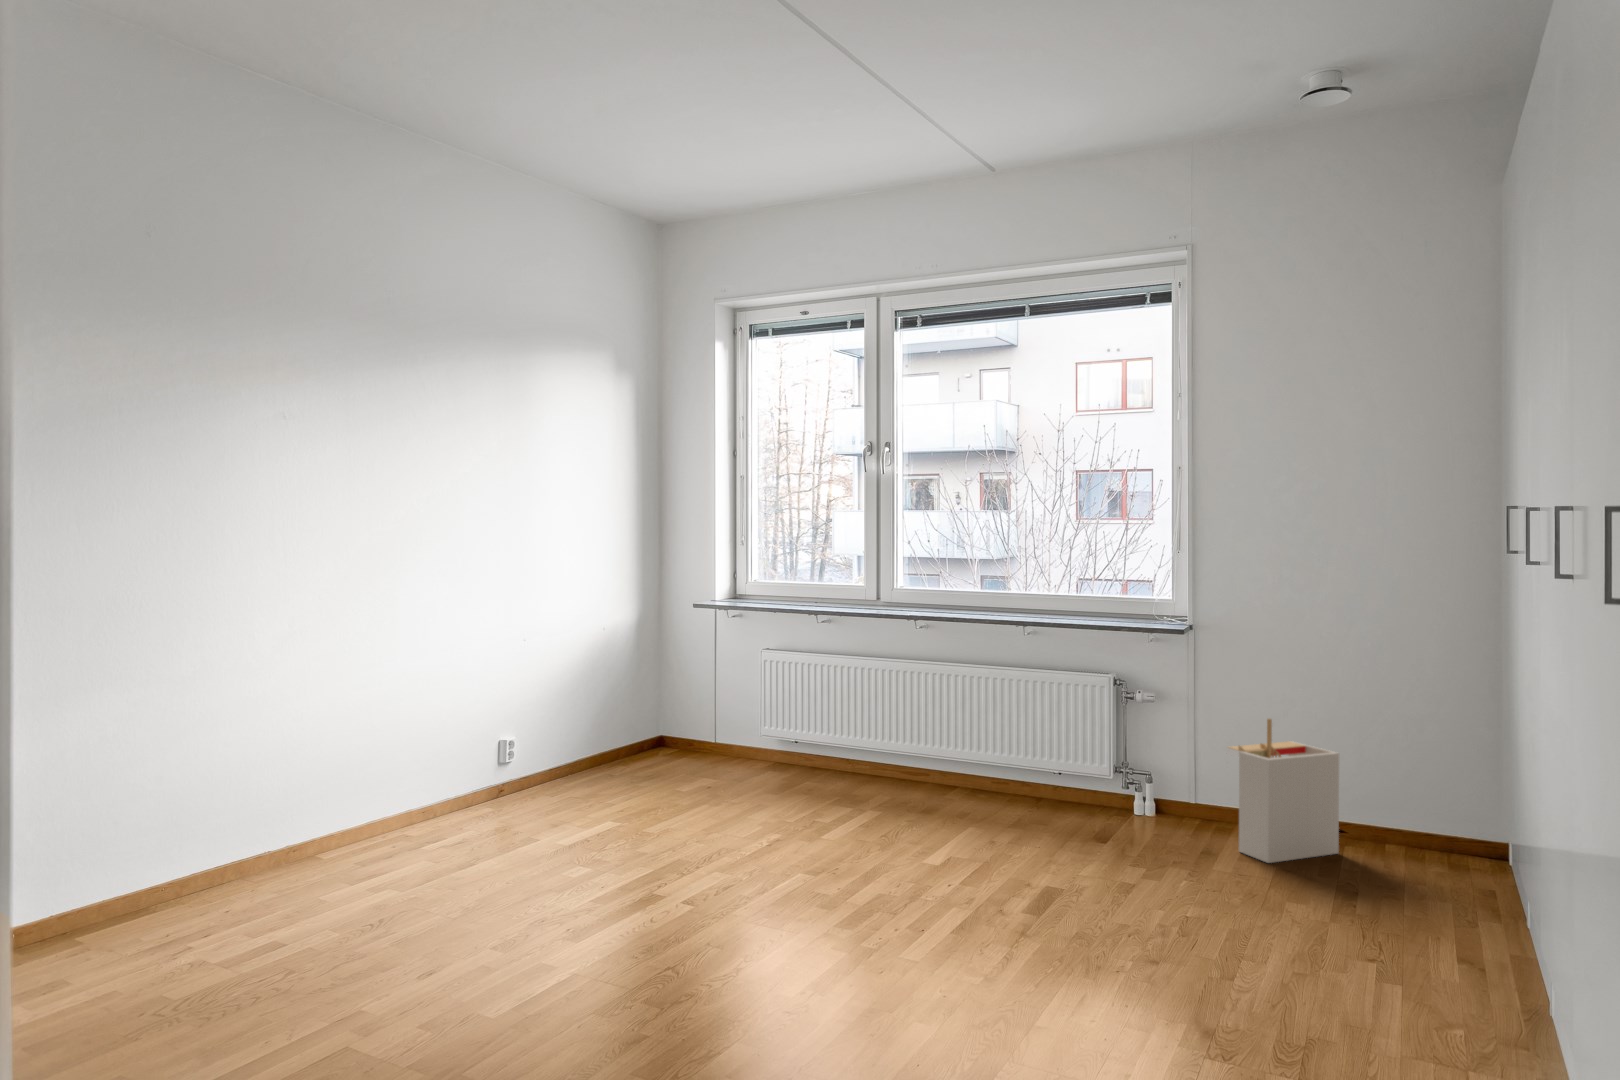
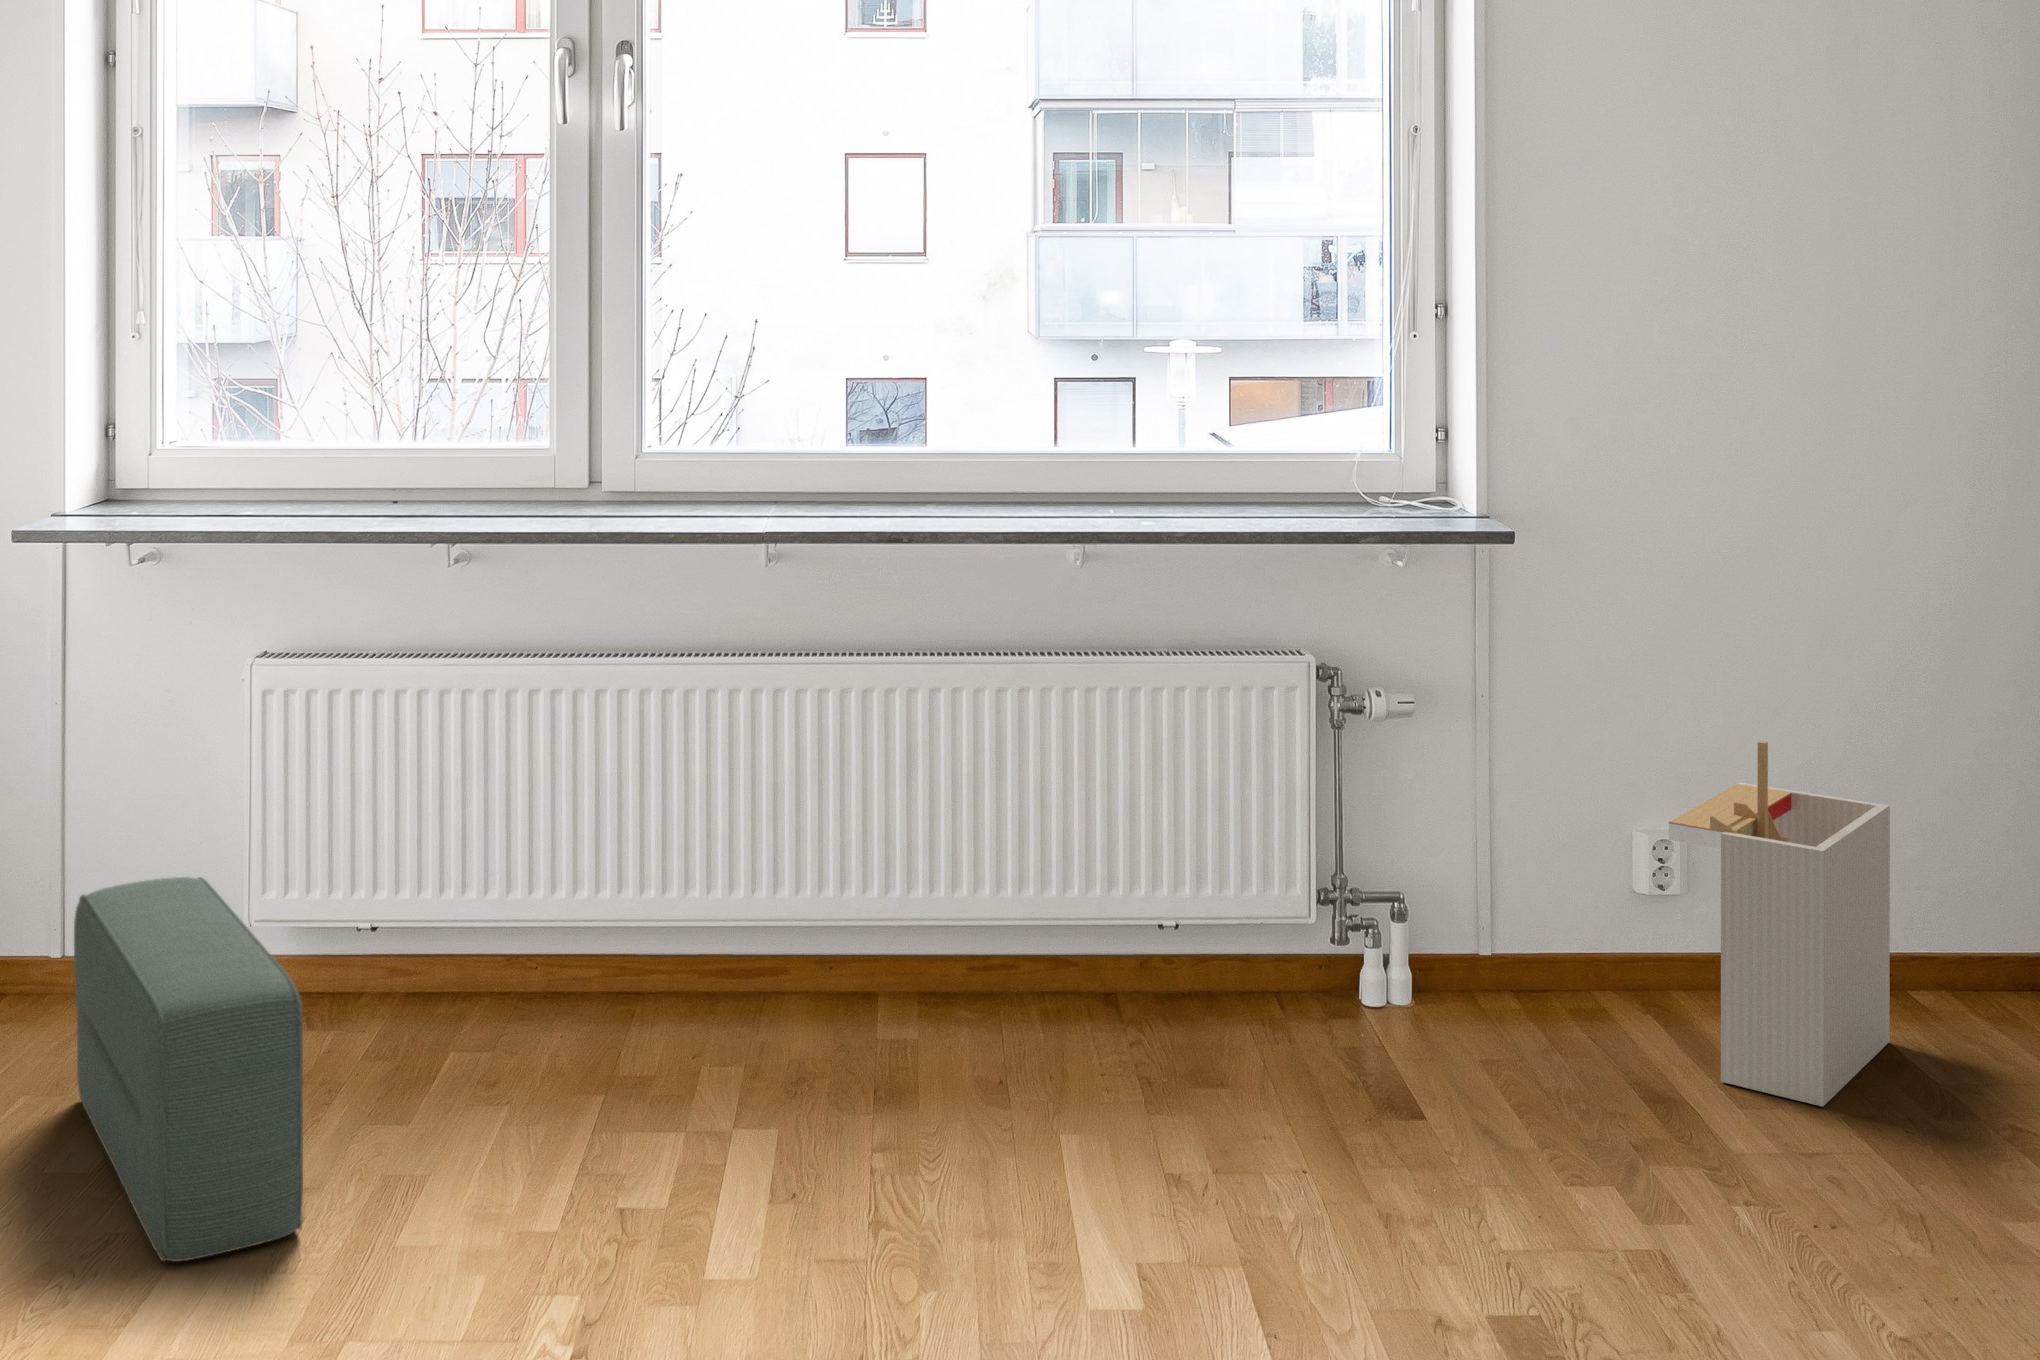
pouf: none [682,712,734,810] -> present [74,877,303,1261]

